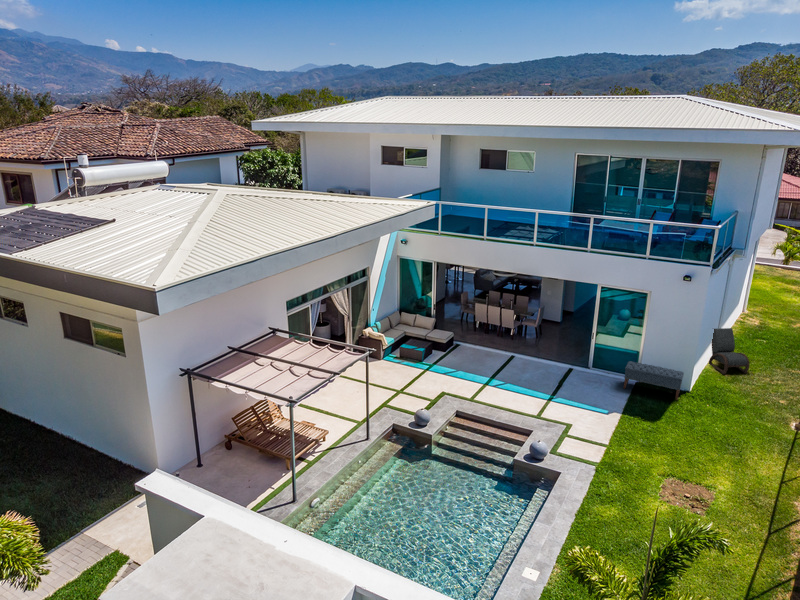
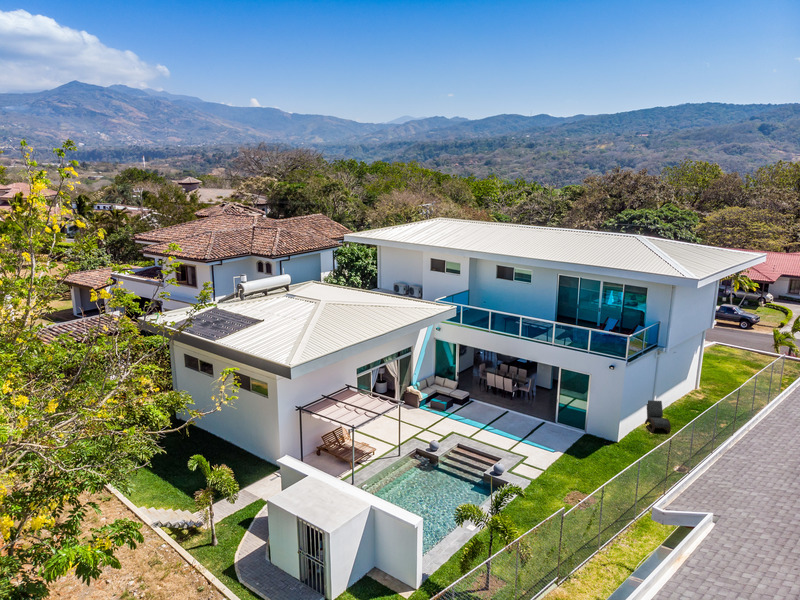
bench: present [624,361,684,400] -> none [575,419,615,448]

